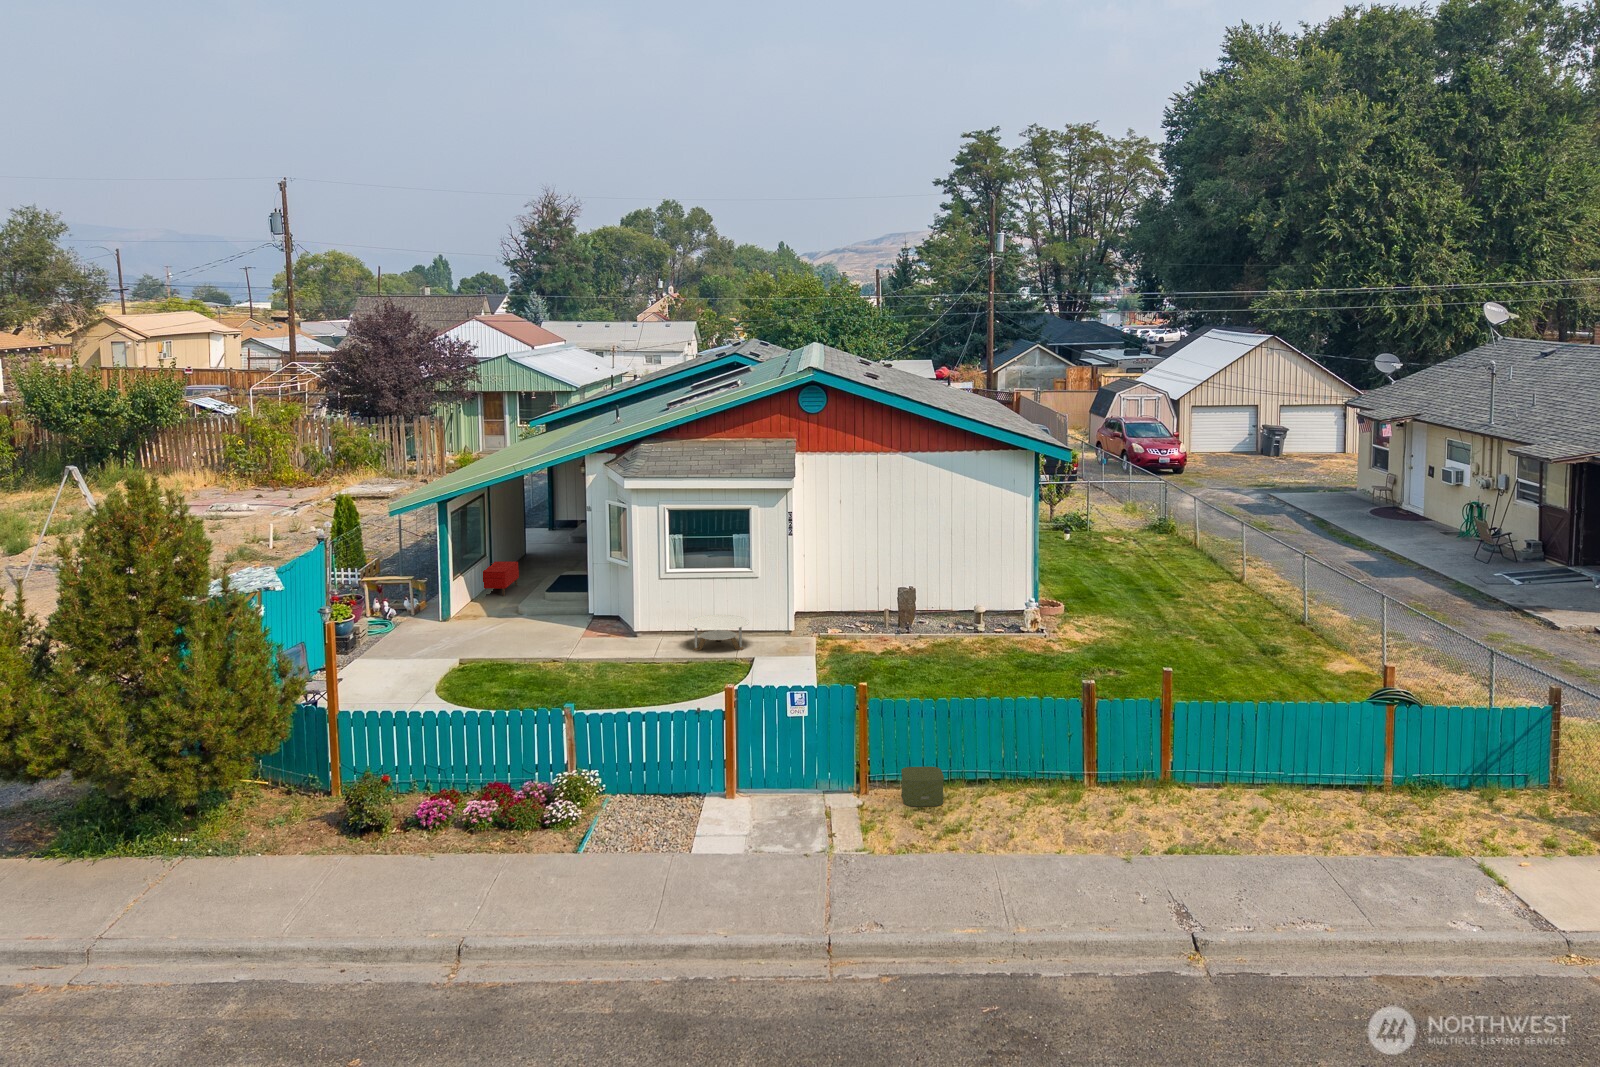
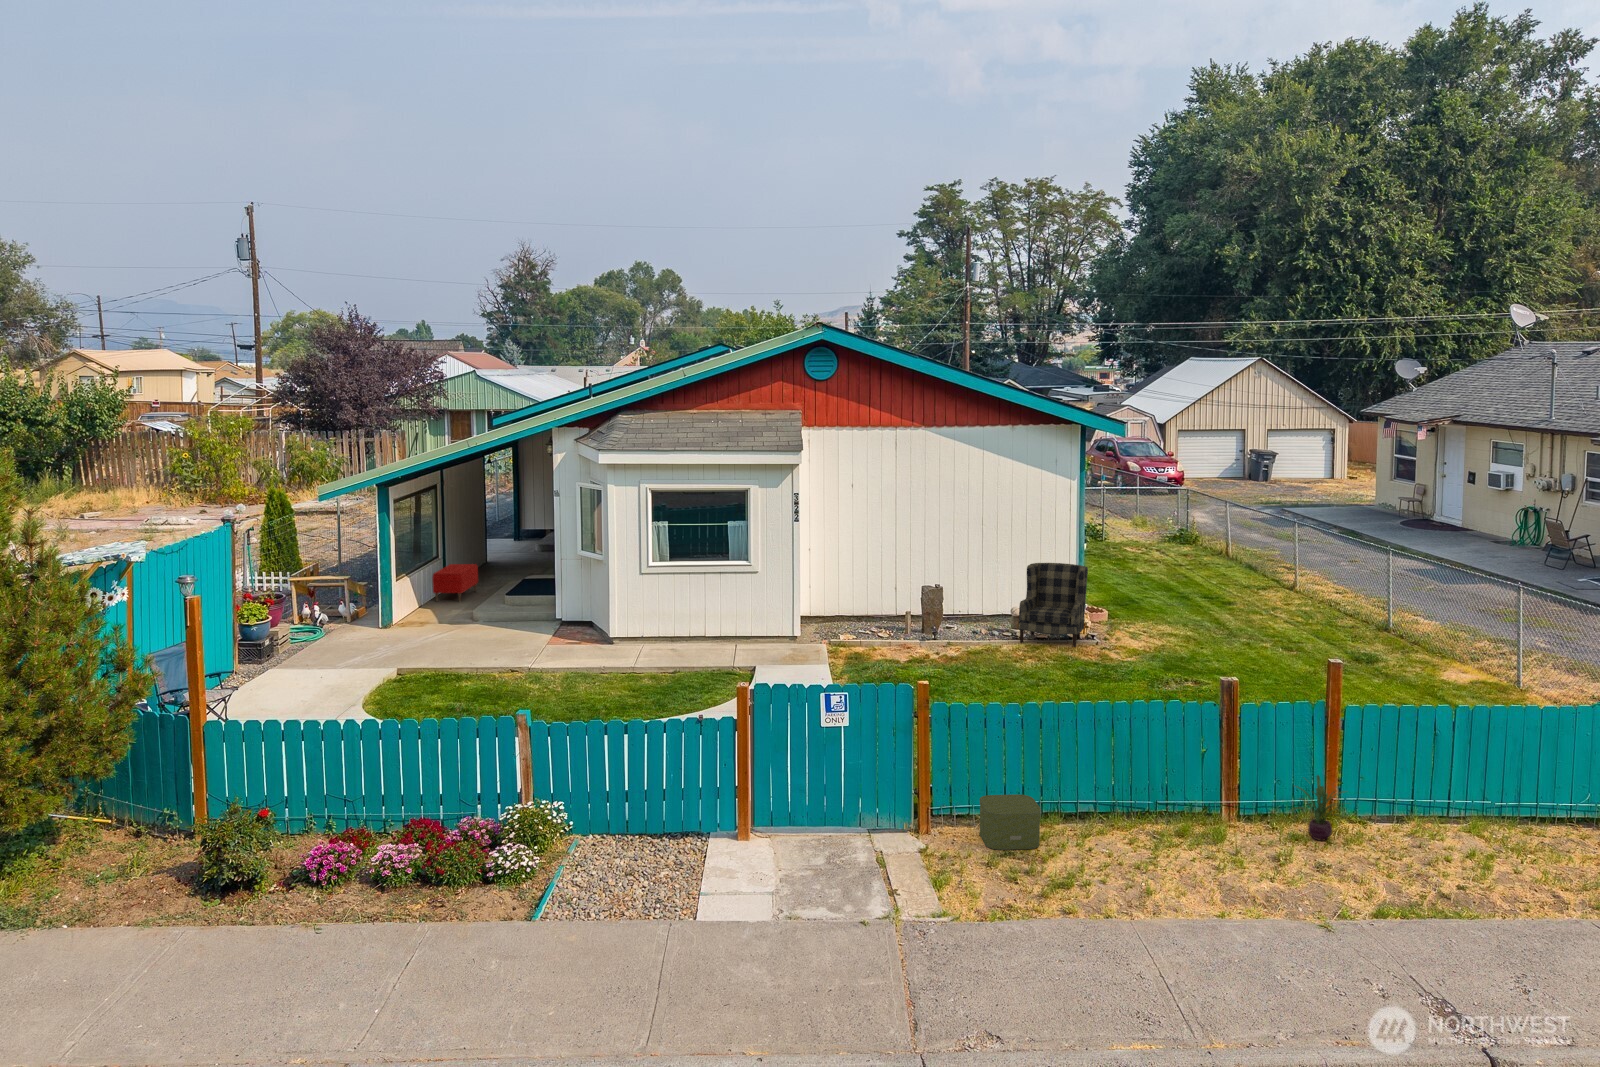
chair: none [977,568,1038,641] -> present [1018,563,1088,647]
round table: present [687,615,749,651] -> none [675,616,749,658]
decorative plant: none [1126,753,1172,801] -> present [1291,775,1344,841]

